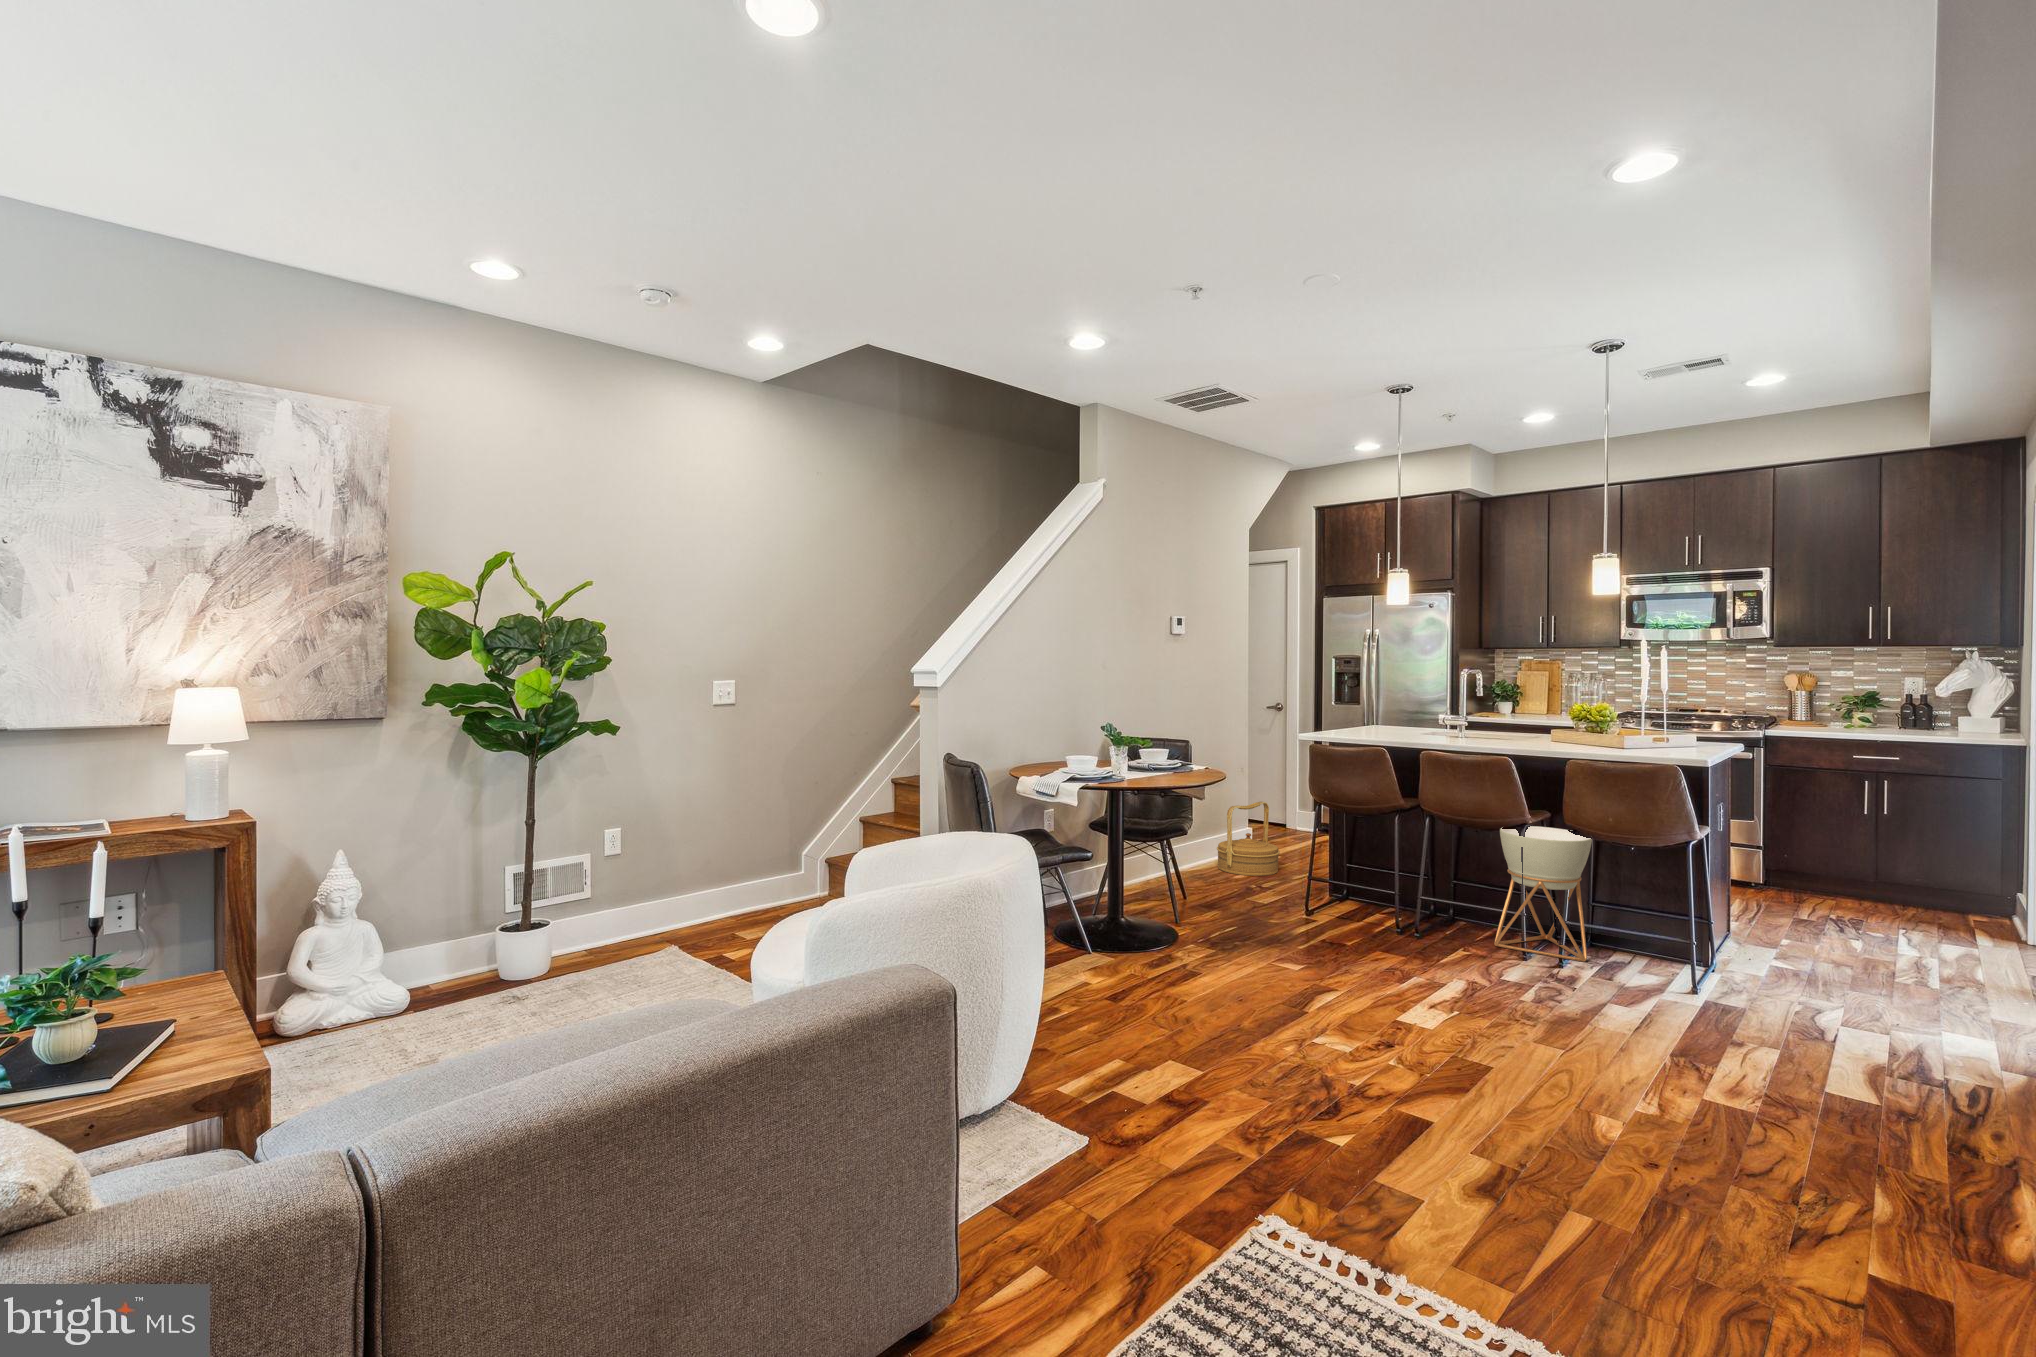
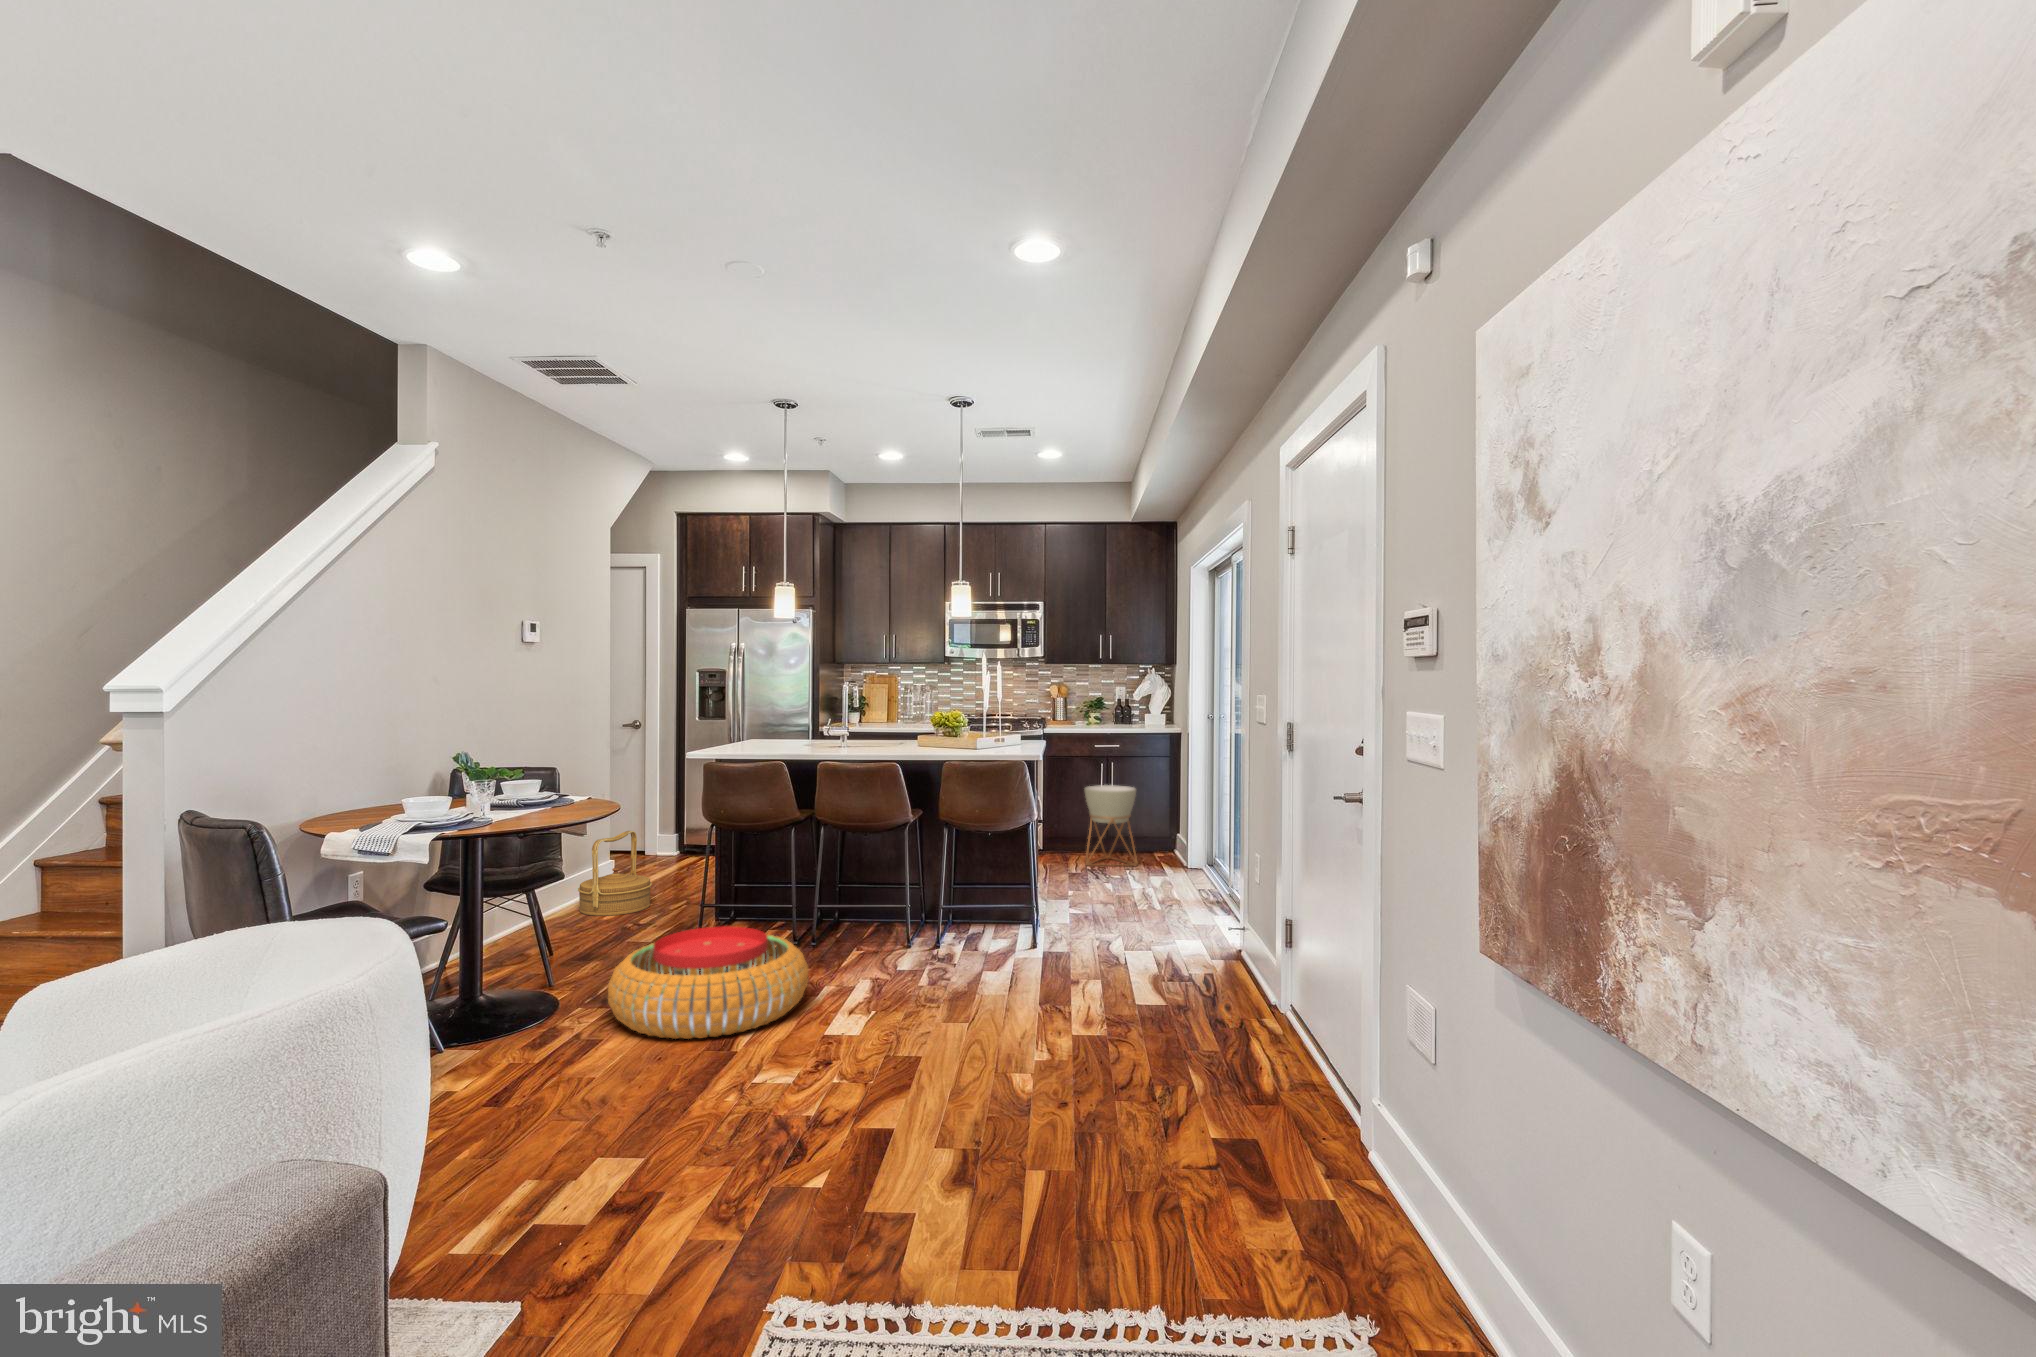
planter: present [1494,826,1592,962] -> present [1085,785,1138,866]
pouf: none [1209,895,1395,997] -> present [608,926,809,1039]

